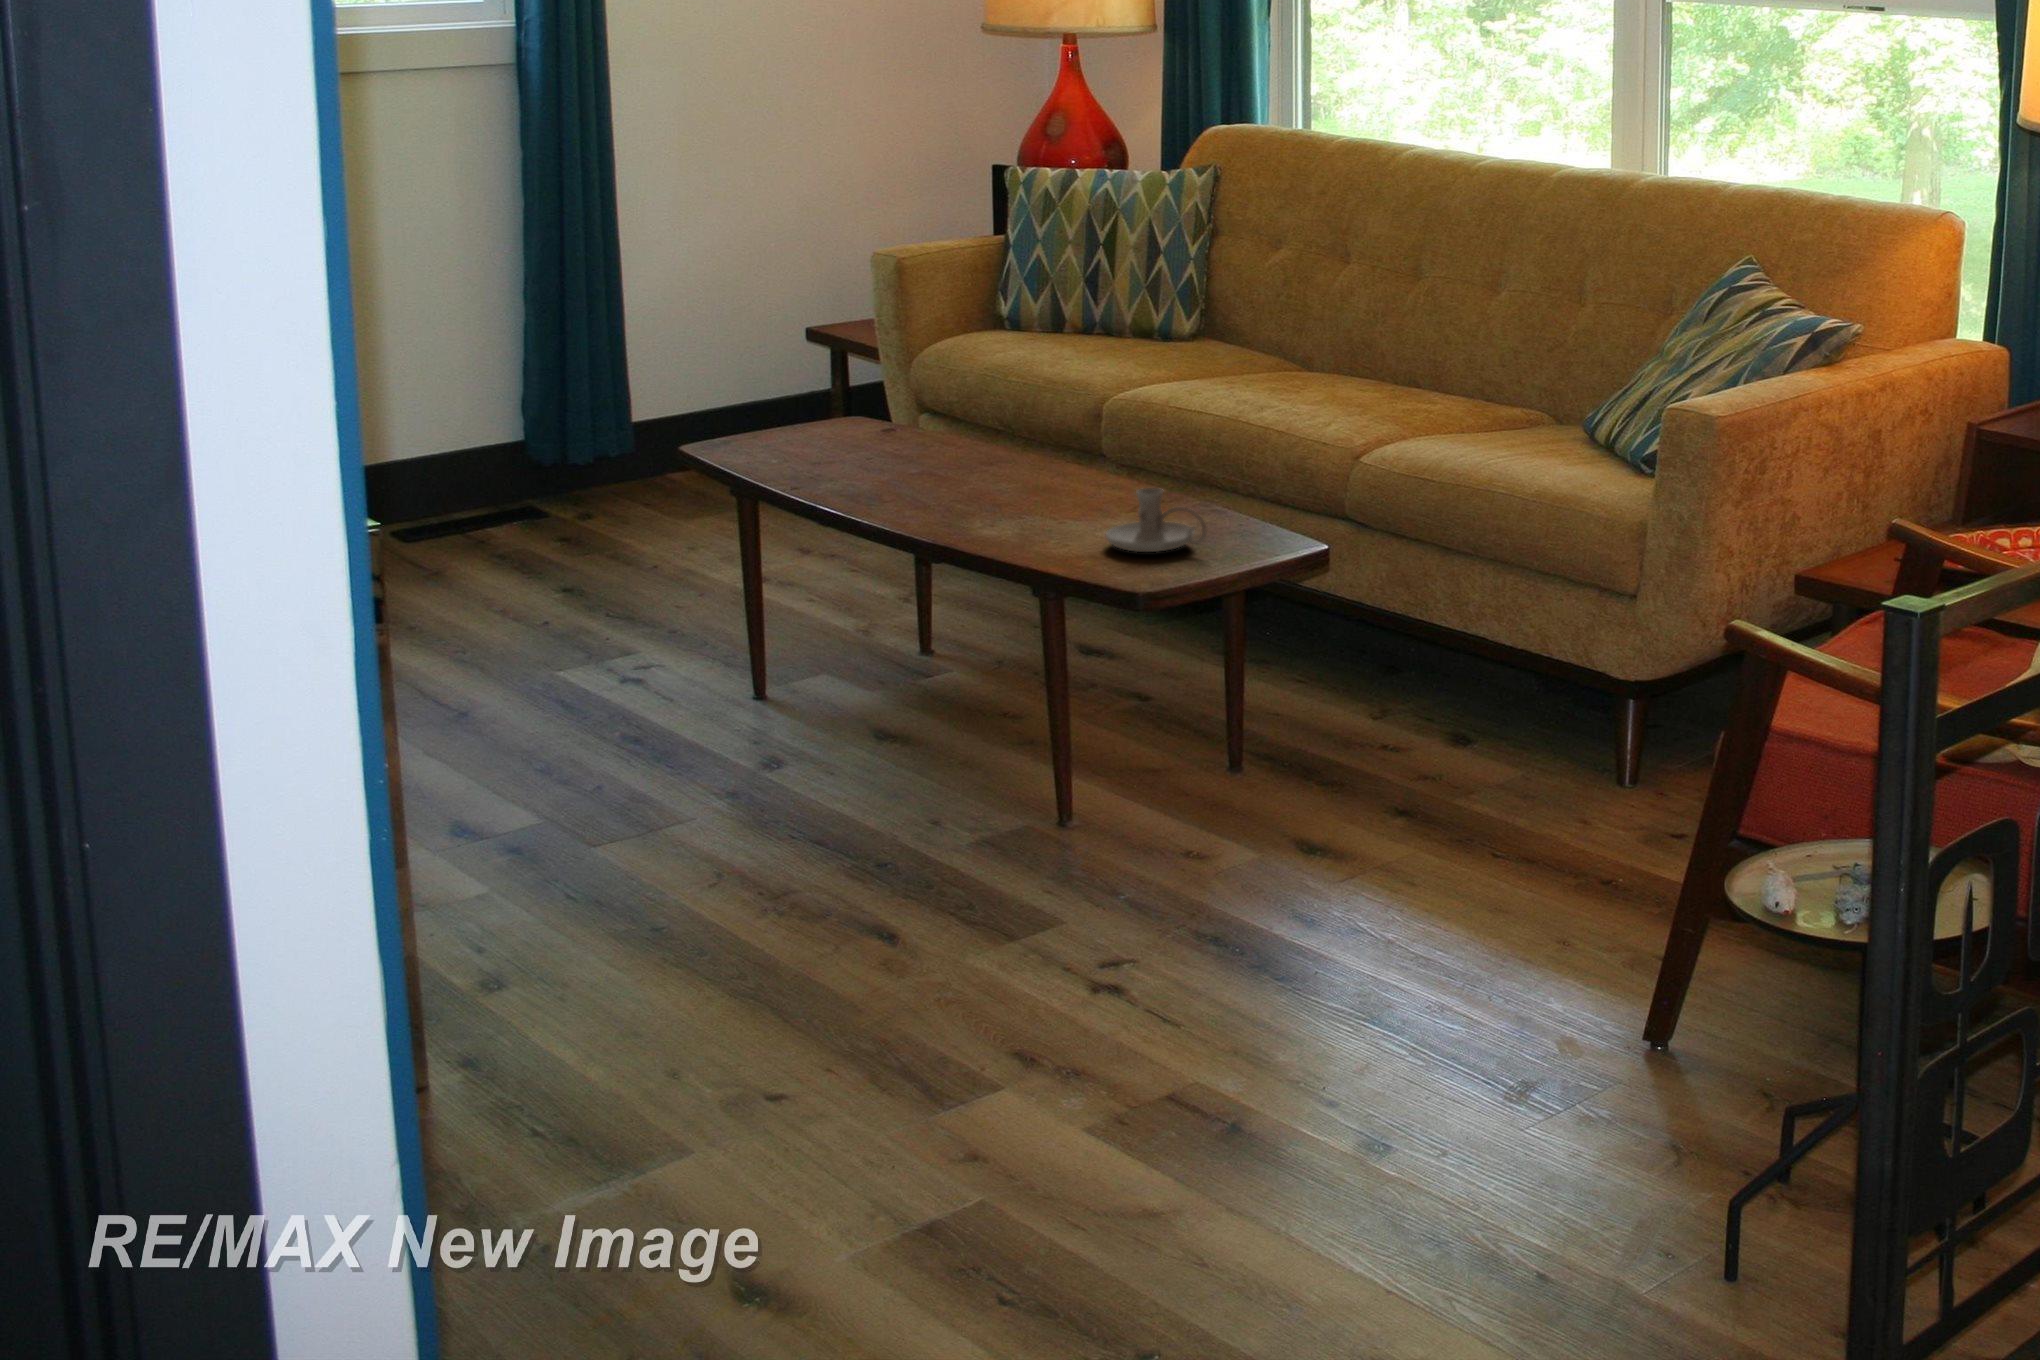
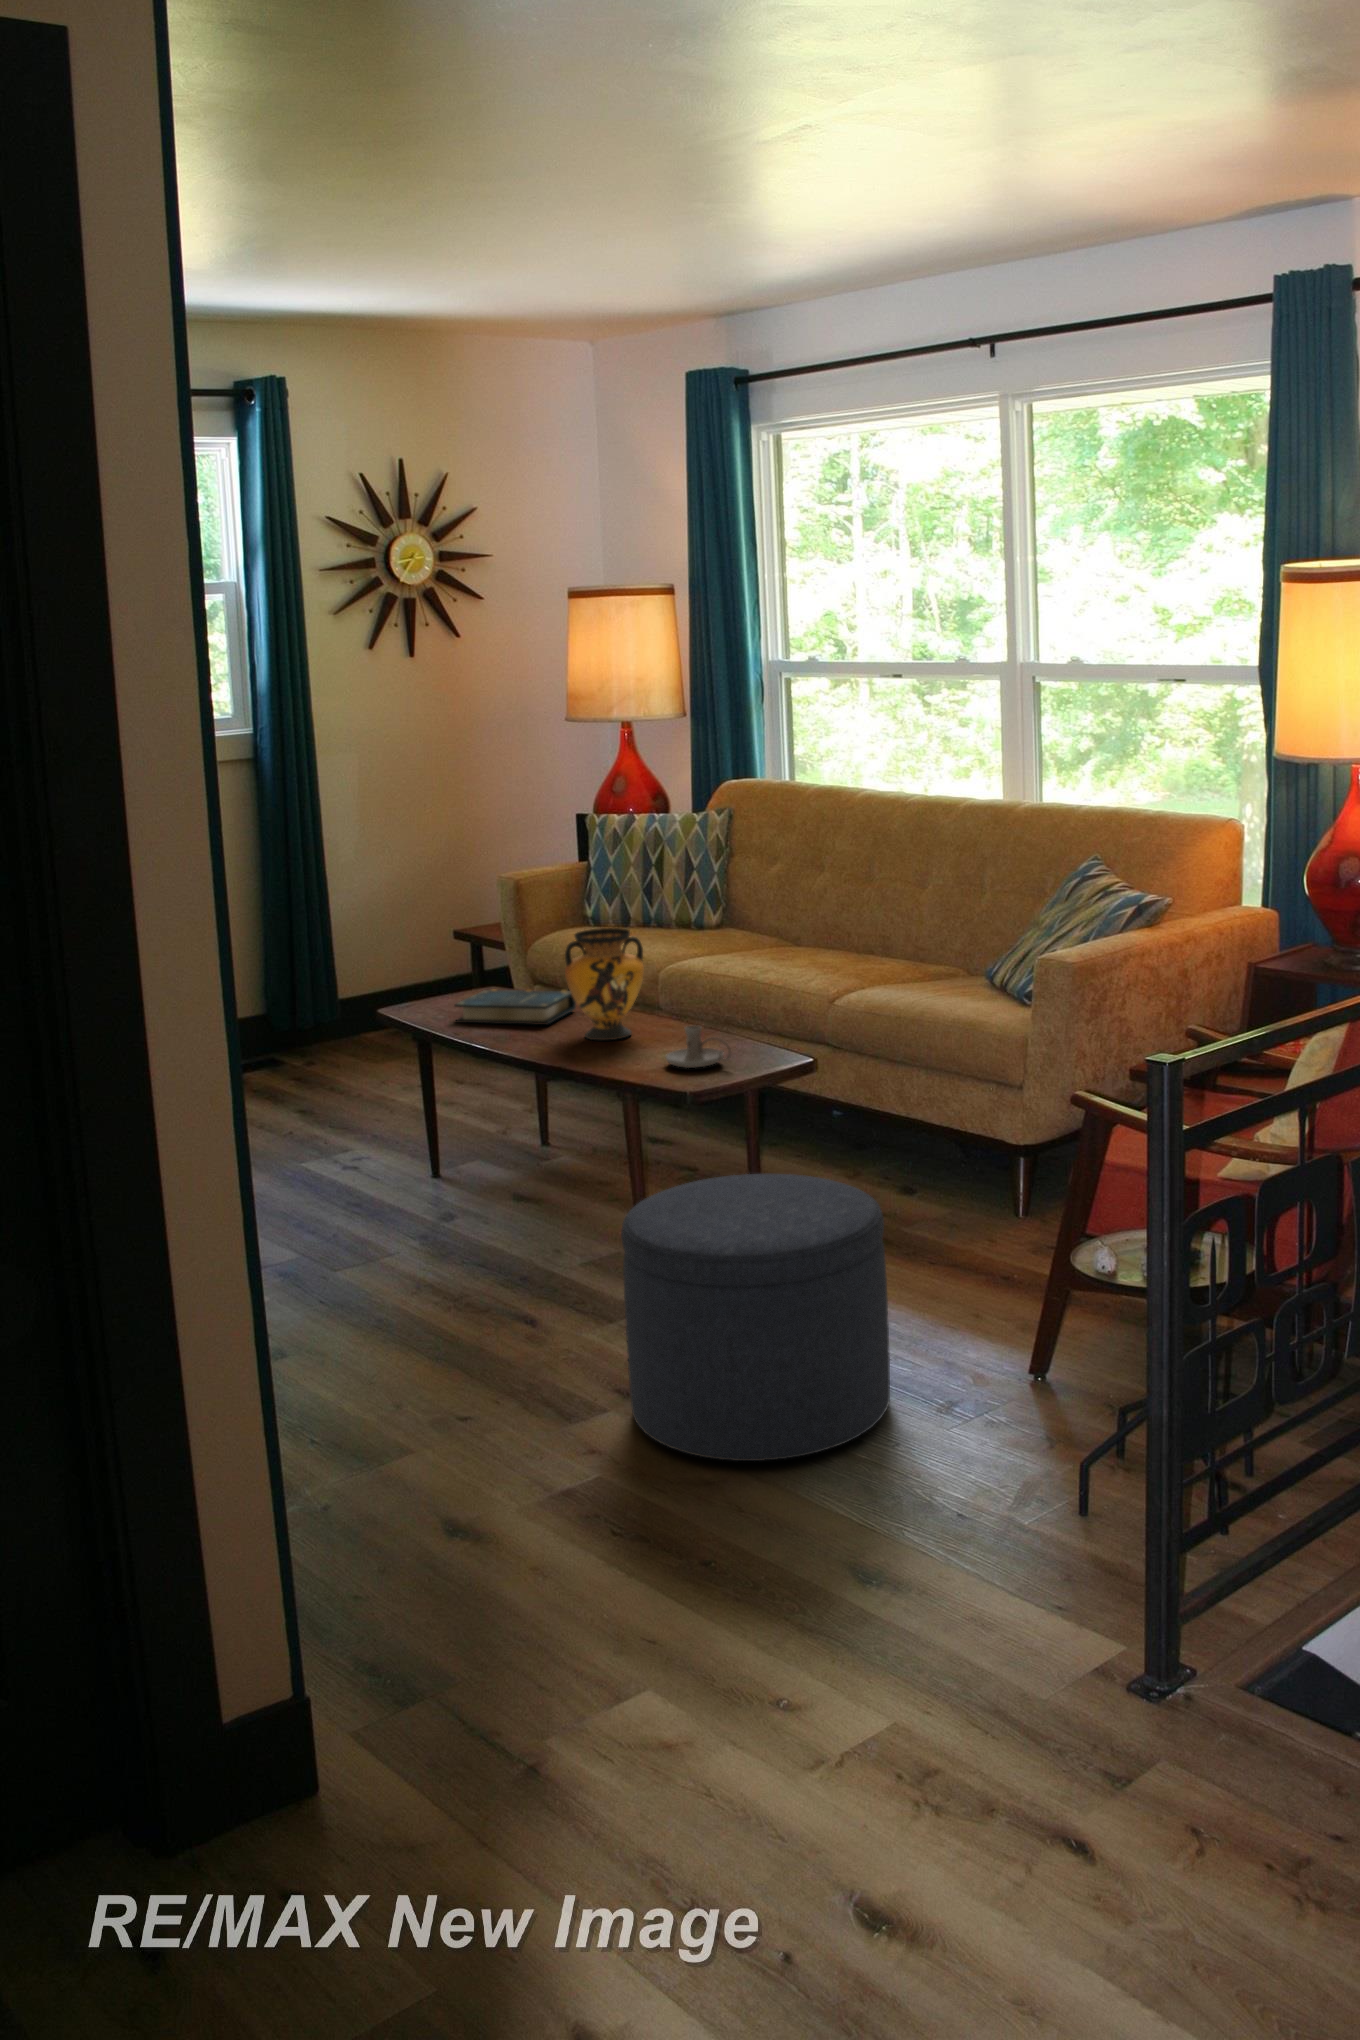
vase: none [958,335,1079,505] -> present [565,928,644,1040]
book: none [786,420,975,478] -> present [455,989,576,1025]
ottoman: none [1017,728,1435,1192] -> present [621,1174,890,1461]

